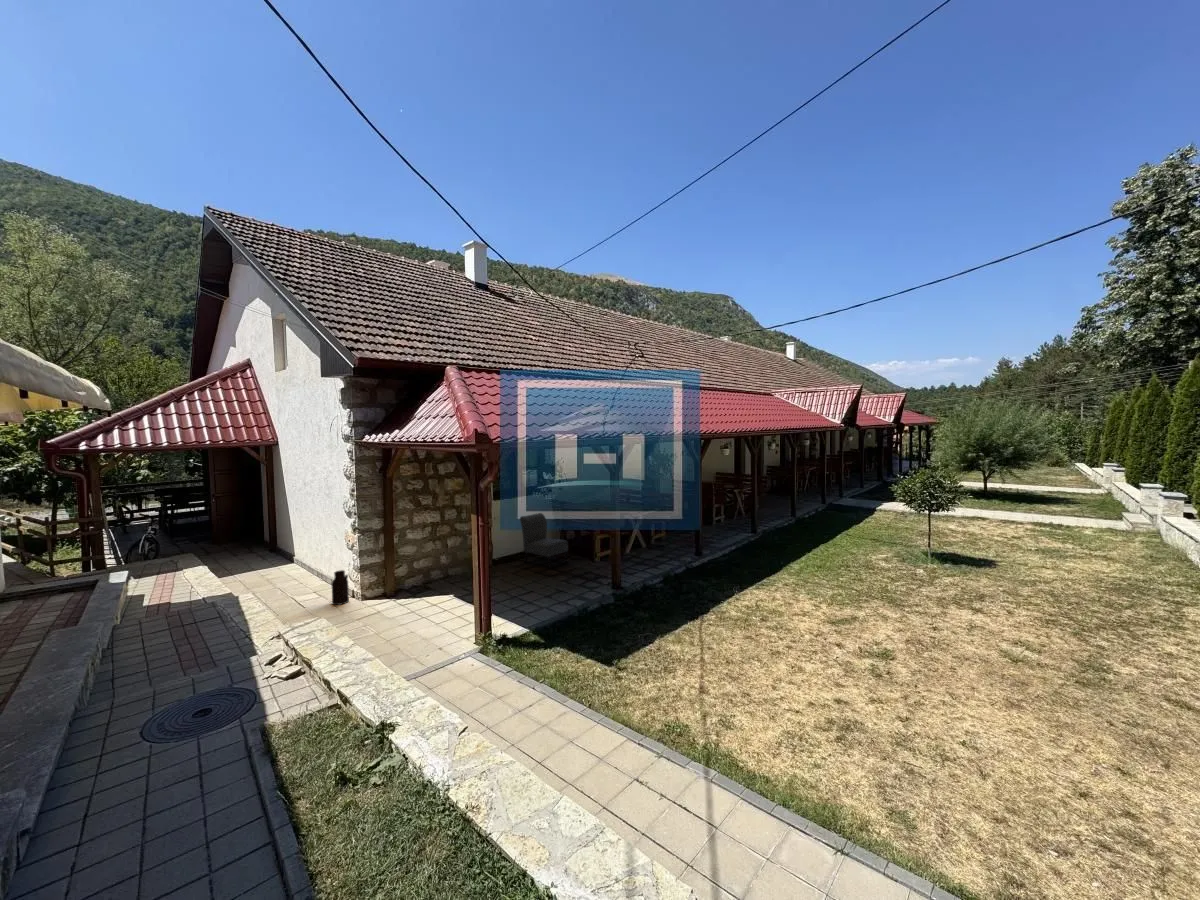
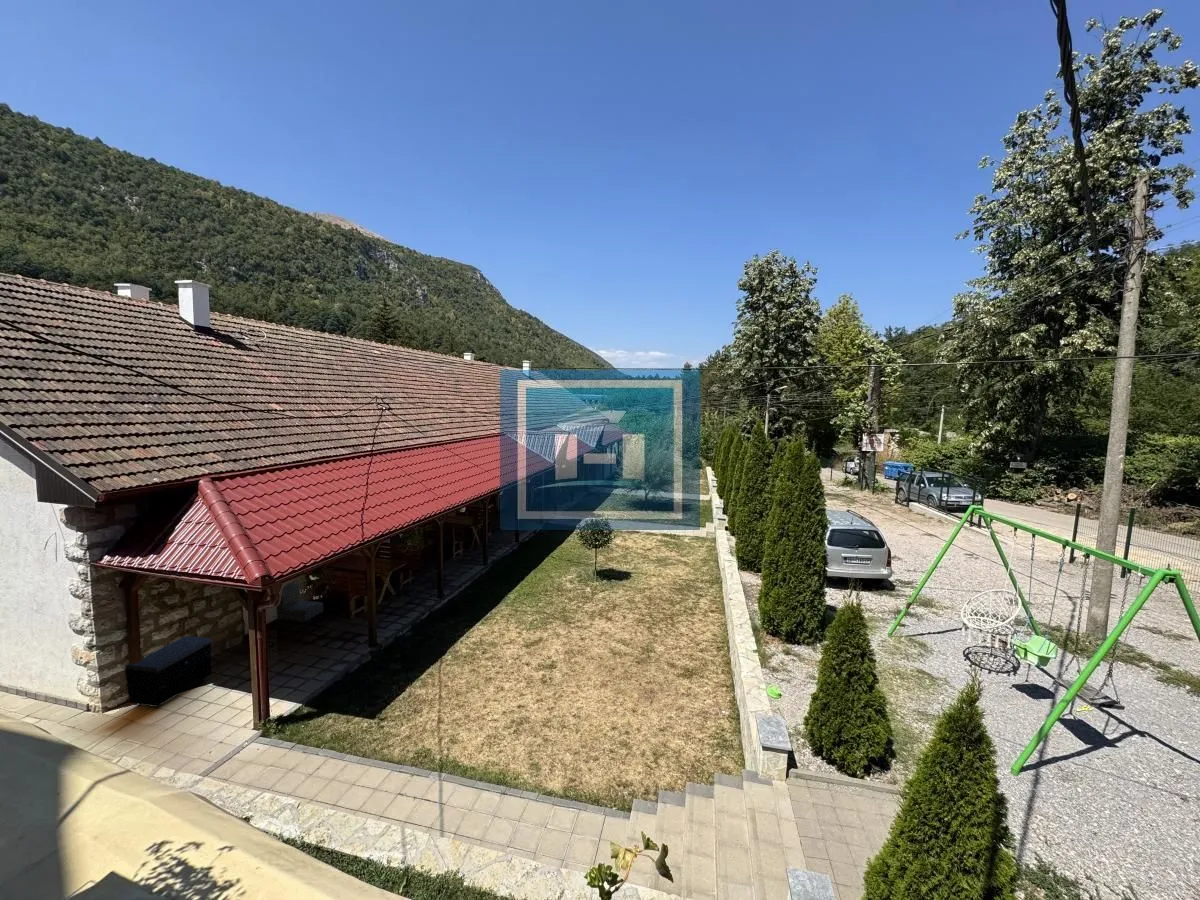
storage bench: none [378,542,455,607] -> present [125,636,212,708]
watering can: present [332,570,349,605] -> none [64,687,89,723]

